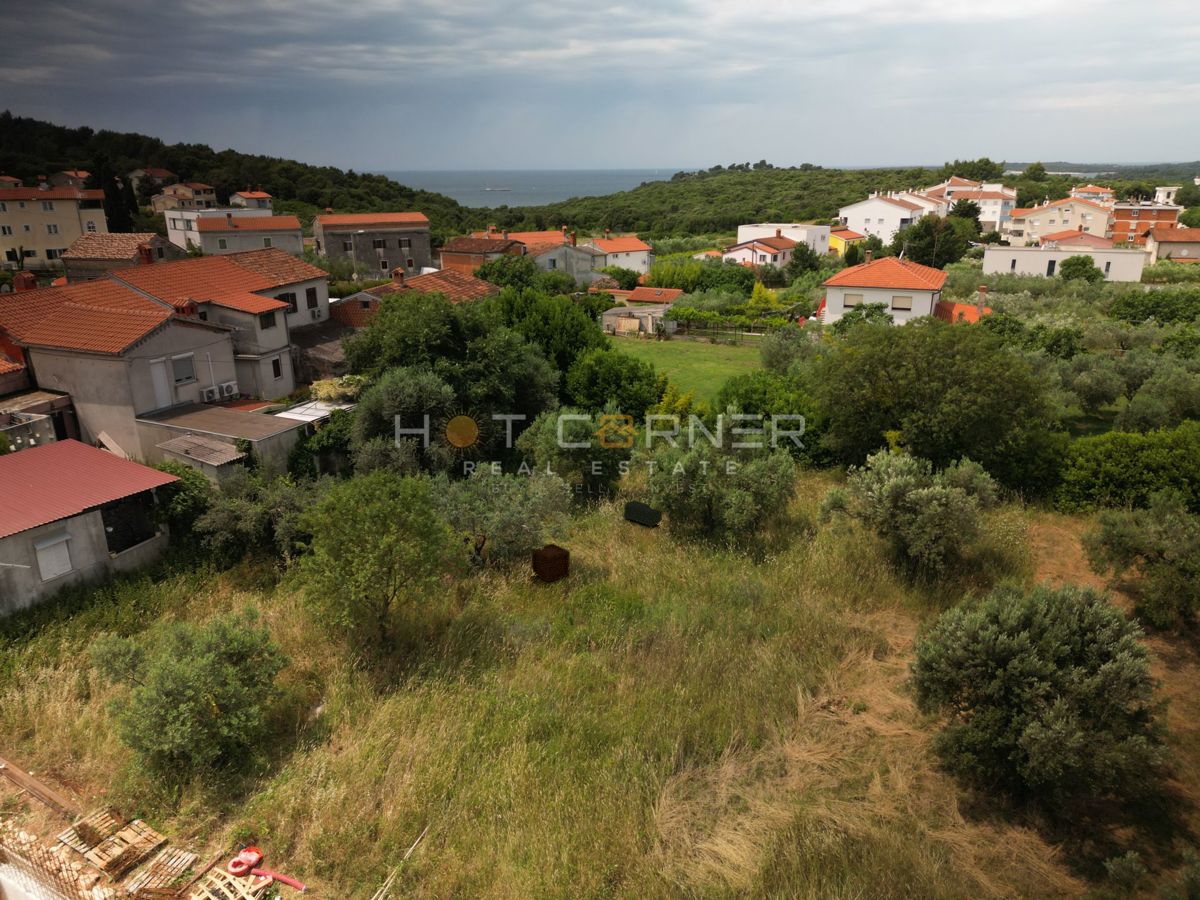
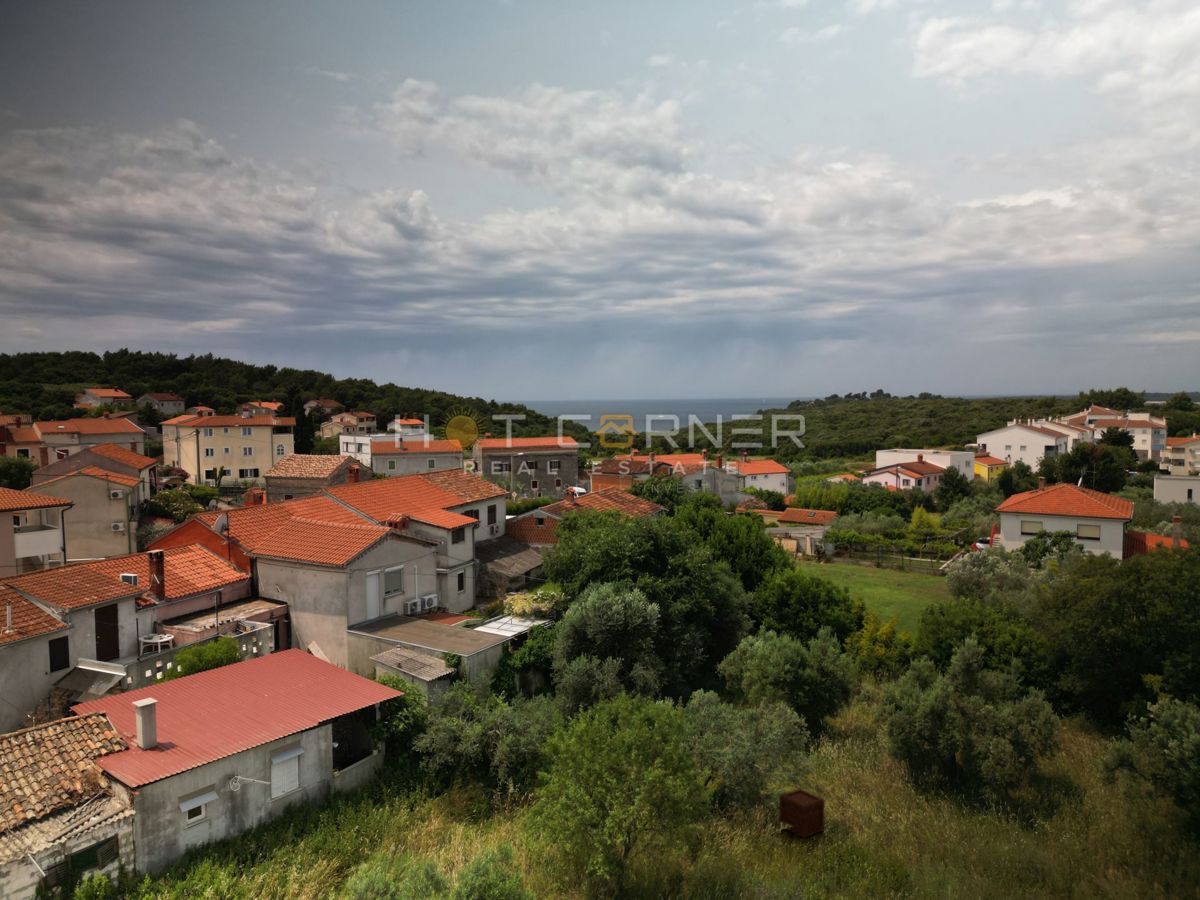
bench: present [624,500,662,528] -> none [859,741,906,777]

